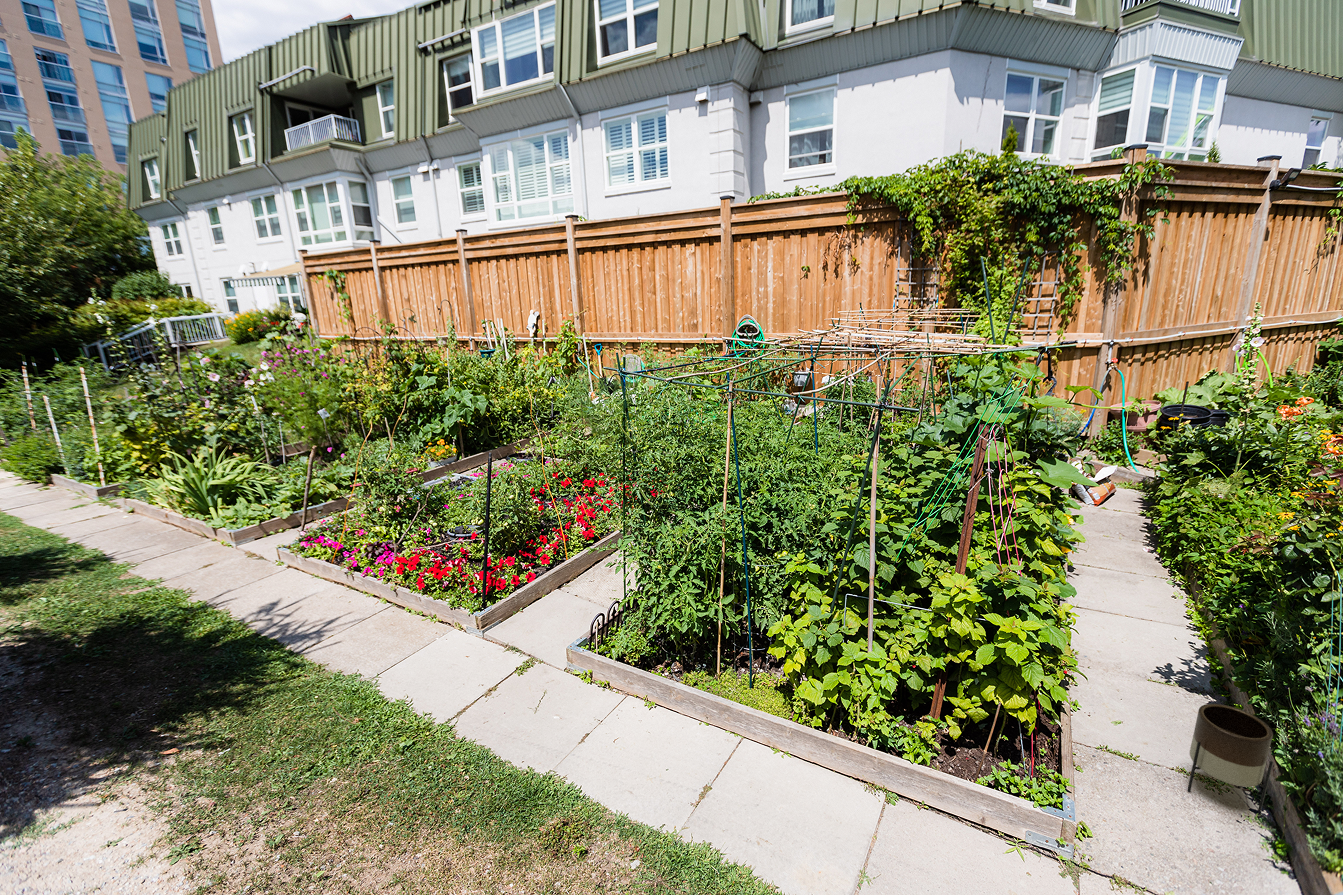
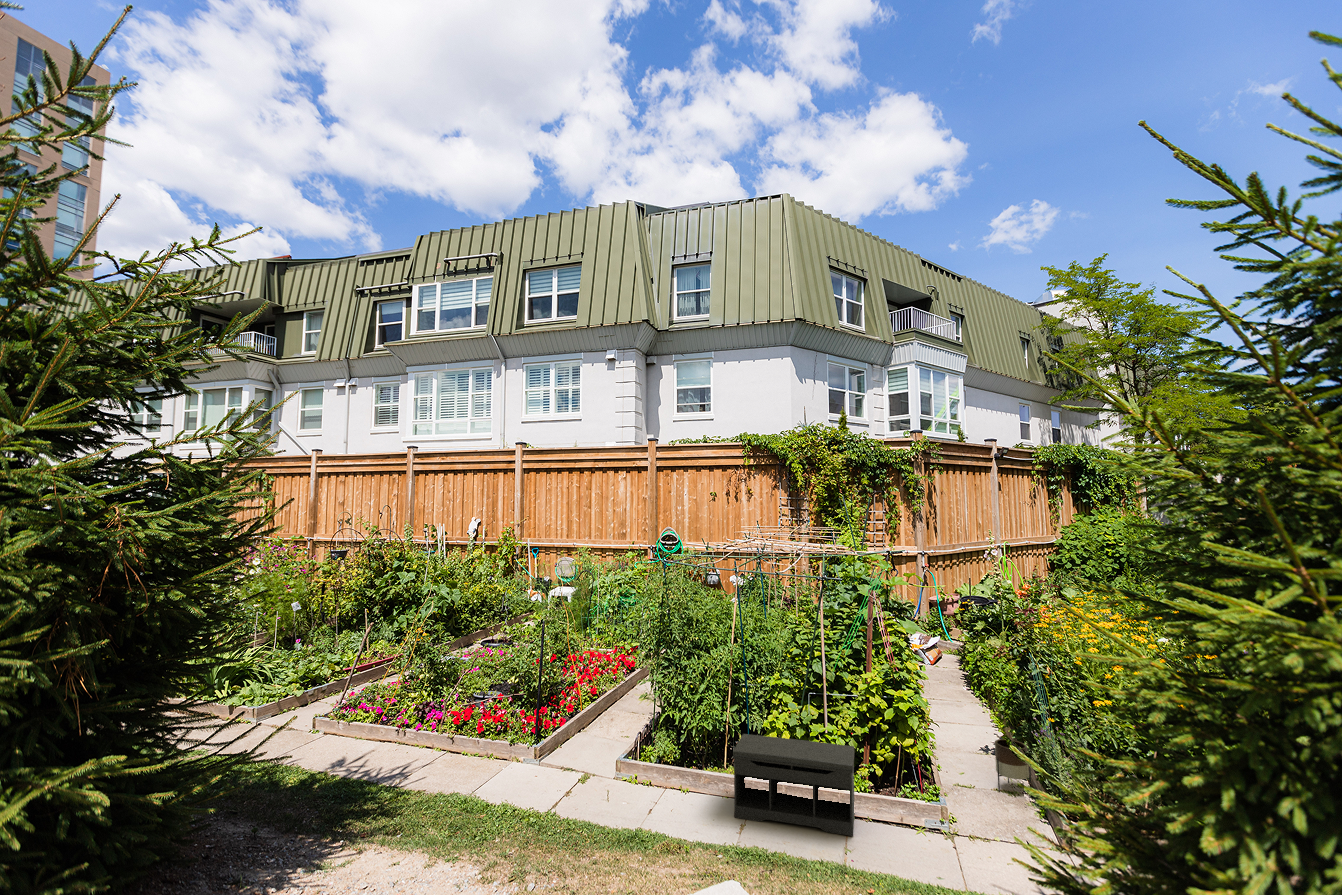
bench: none [684,654,902,869] -> present [733,734,855,836]

